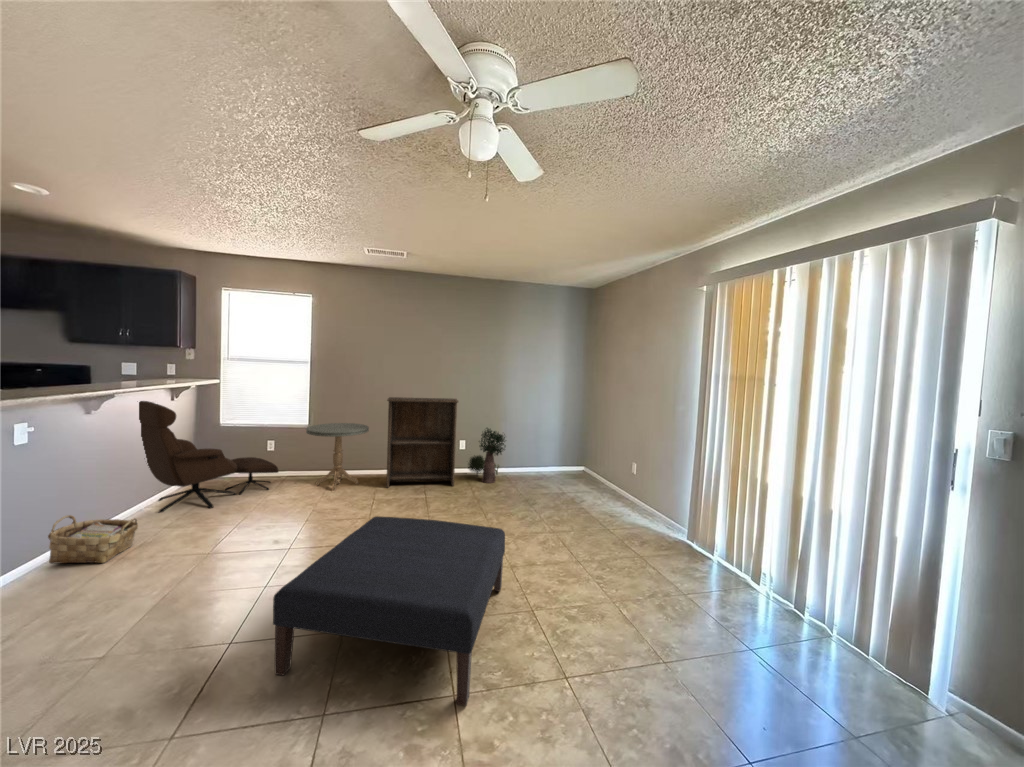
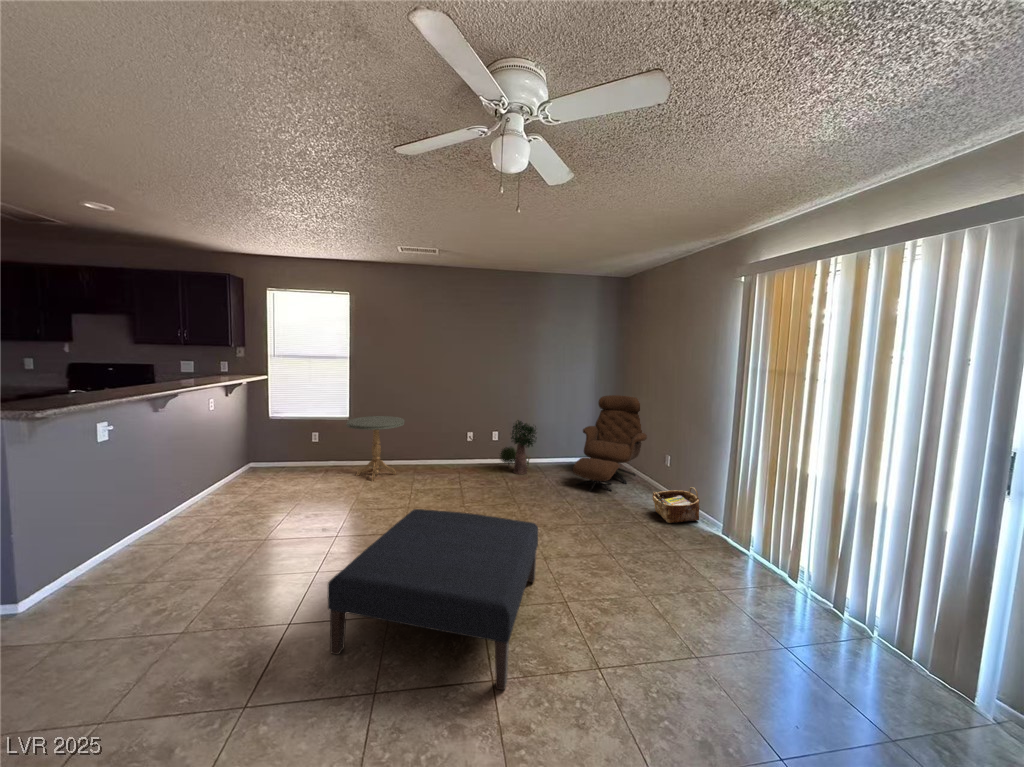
bookshelf: present [386,397,458,488] -> none [422,391,490,479]
lounge chair: present [139,401,278,513] -> present [573,395,647,492]
woven basket: present [48,515,138,564] -> present [652,487,699,523]

